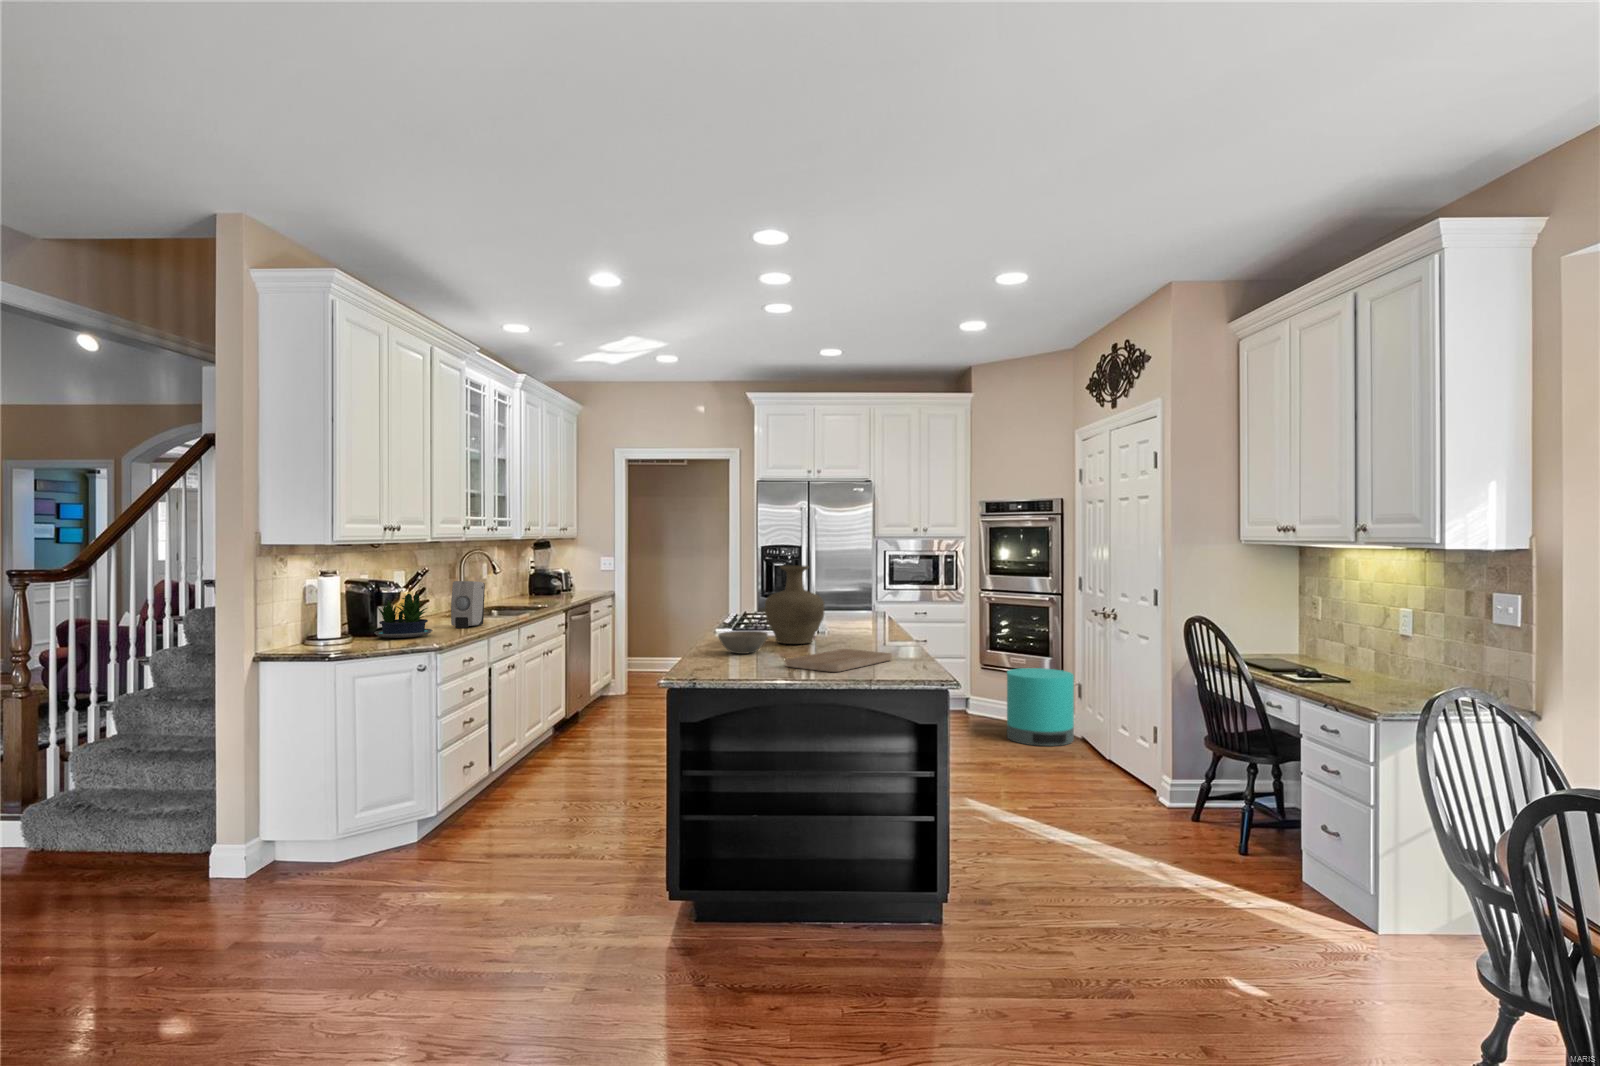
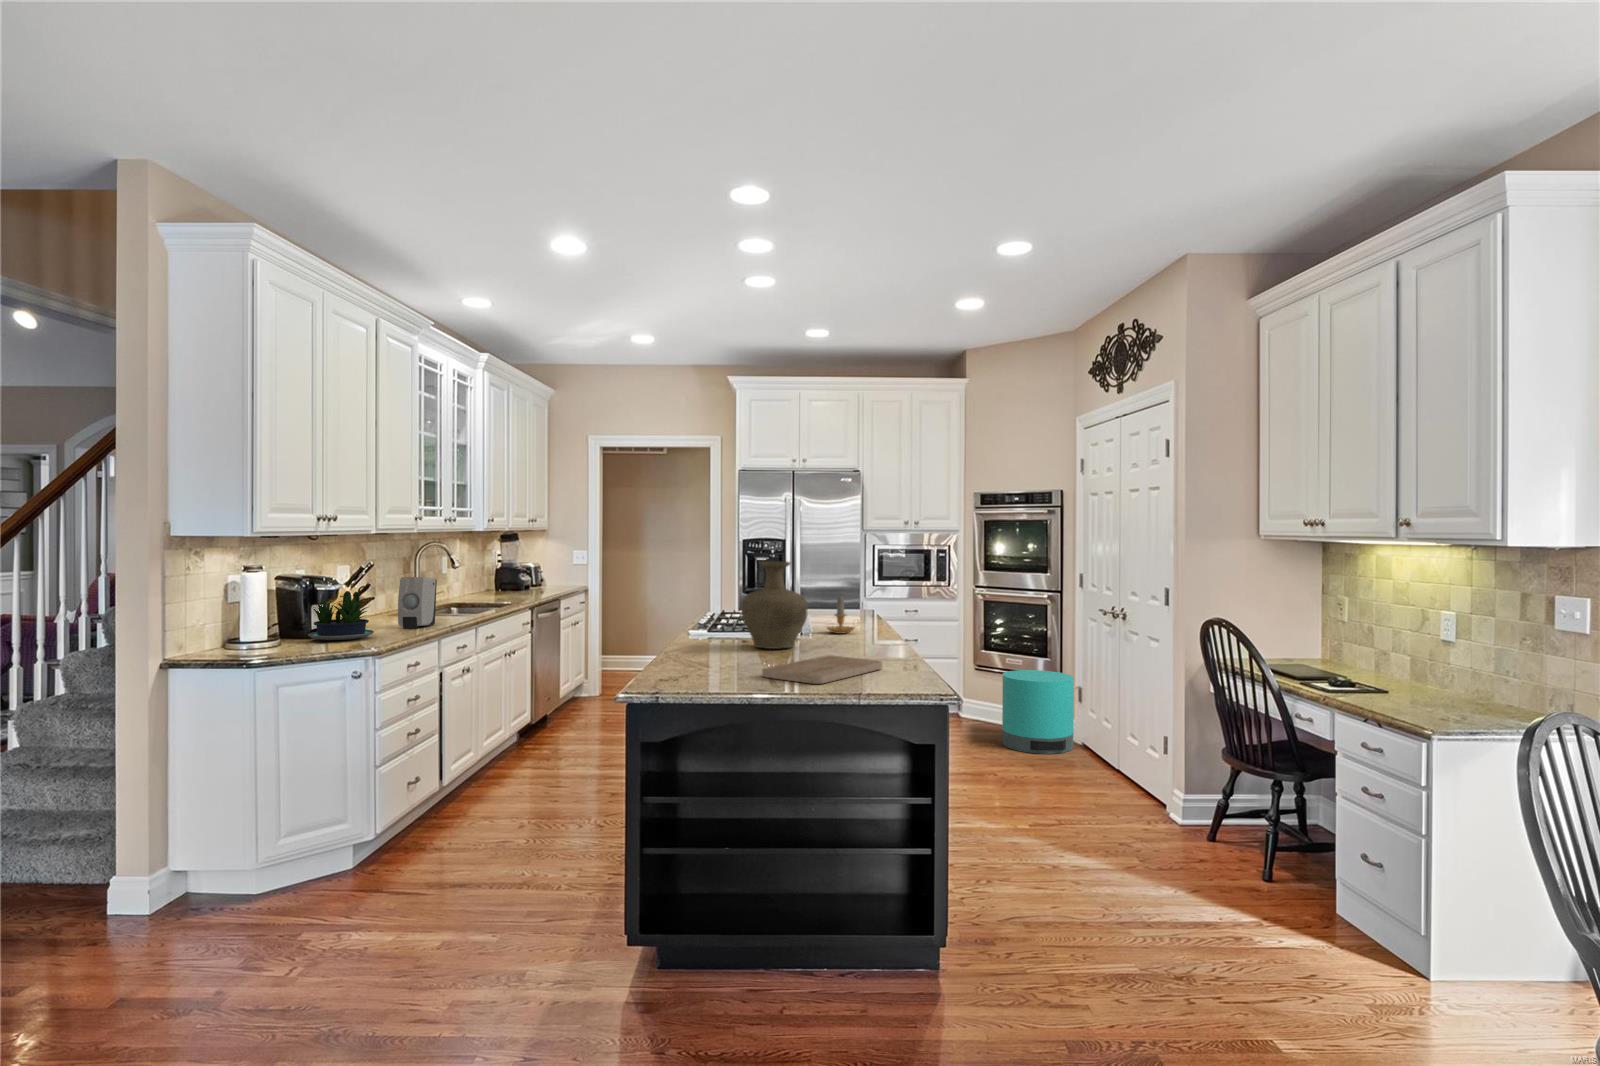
candle: none [841,596,871,631] -> present [827,596,859,634]
bowl: present [718,631,768,654] -> none [688,634,744,660]

